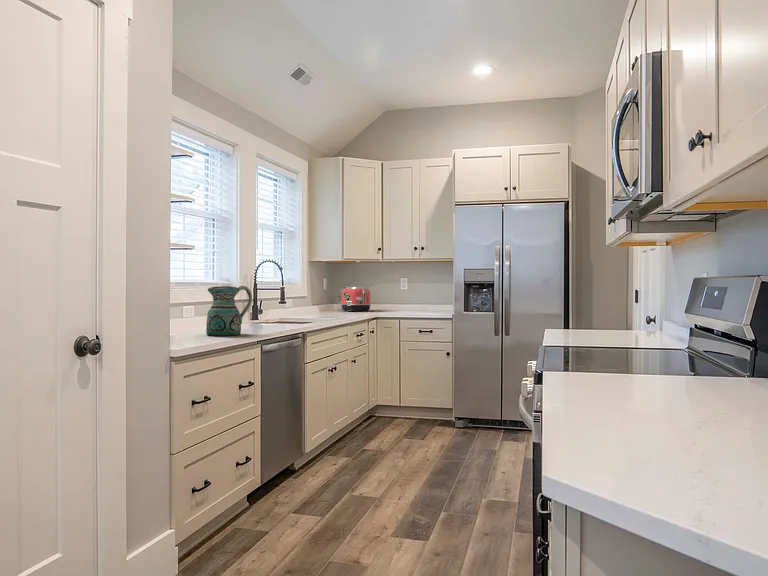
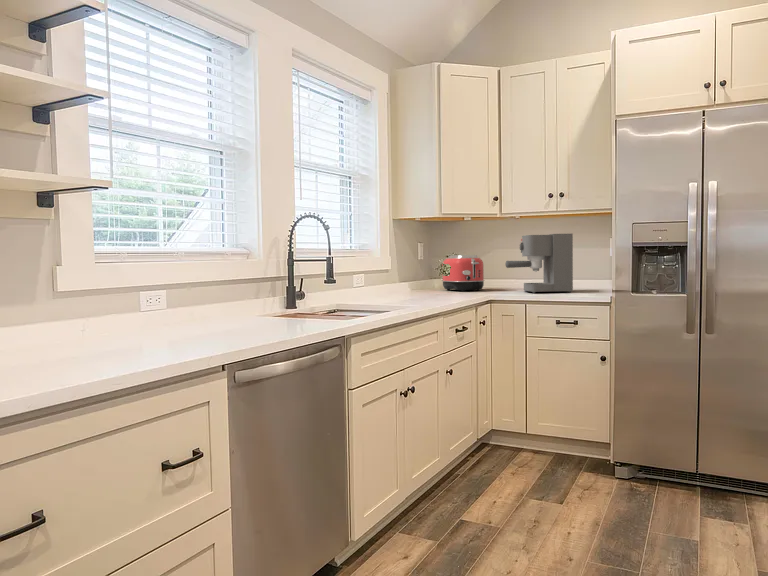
coffee maker: none [386,274,429,312] -> present [505,233,573,293]
ceramic pitcher: present [206,286,252,336] -> none [144,257,231,351]

